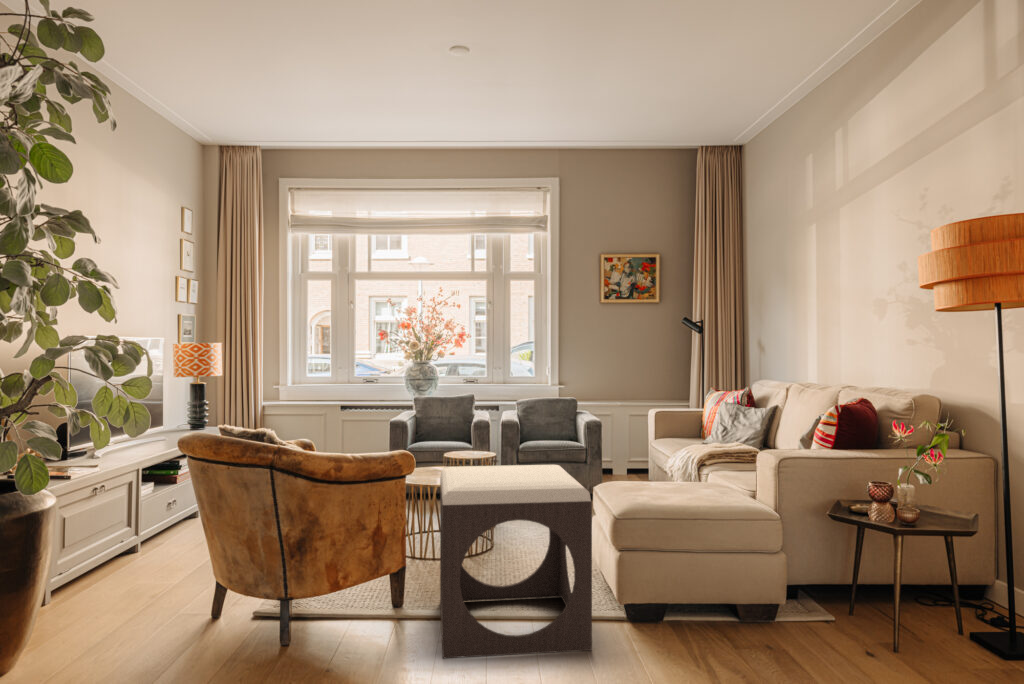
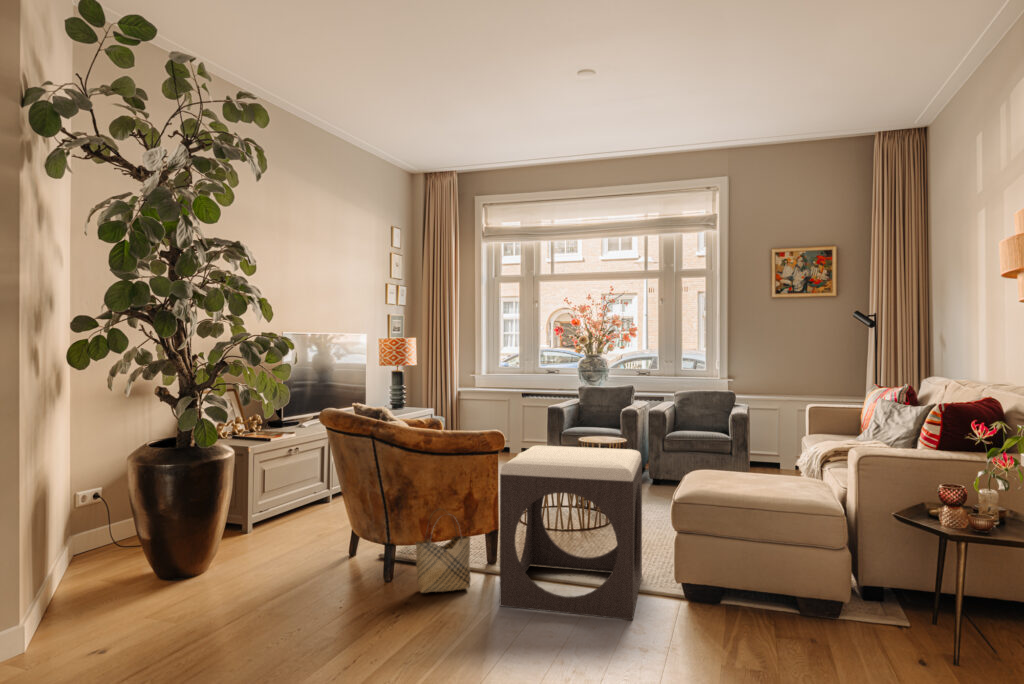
woven basket: none [329,551,395,658] -> present [415,509,471,593]

